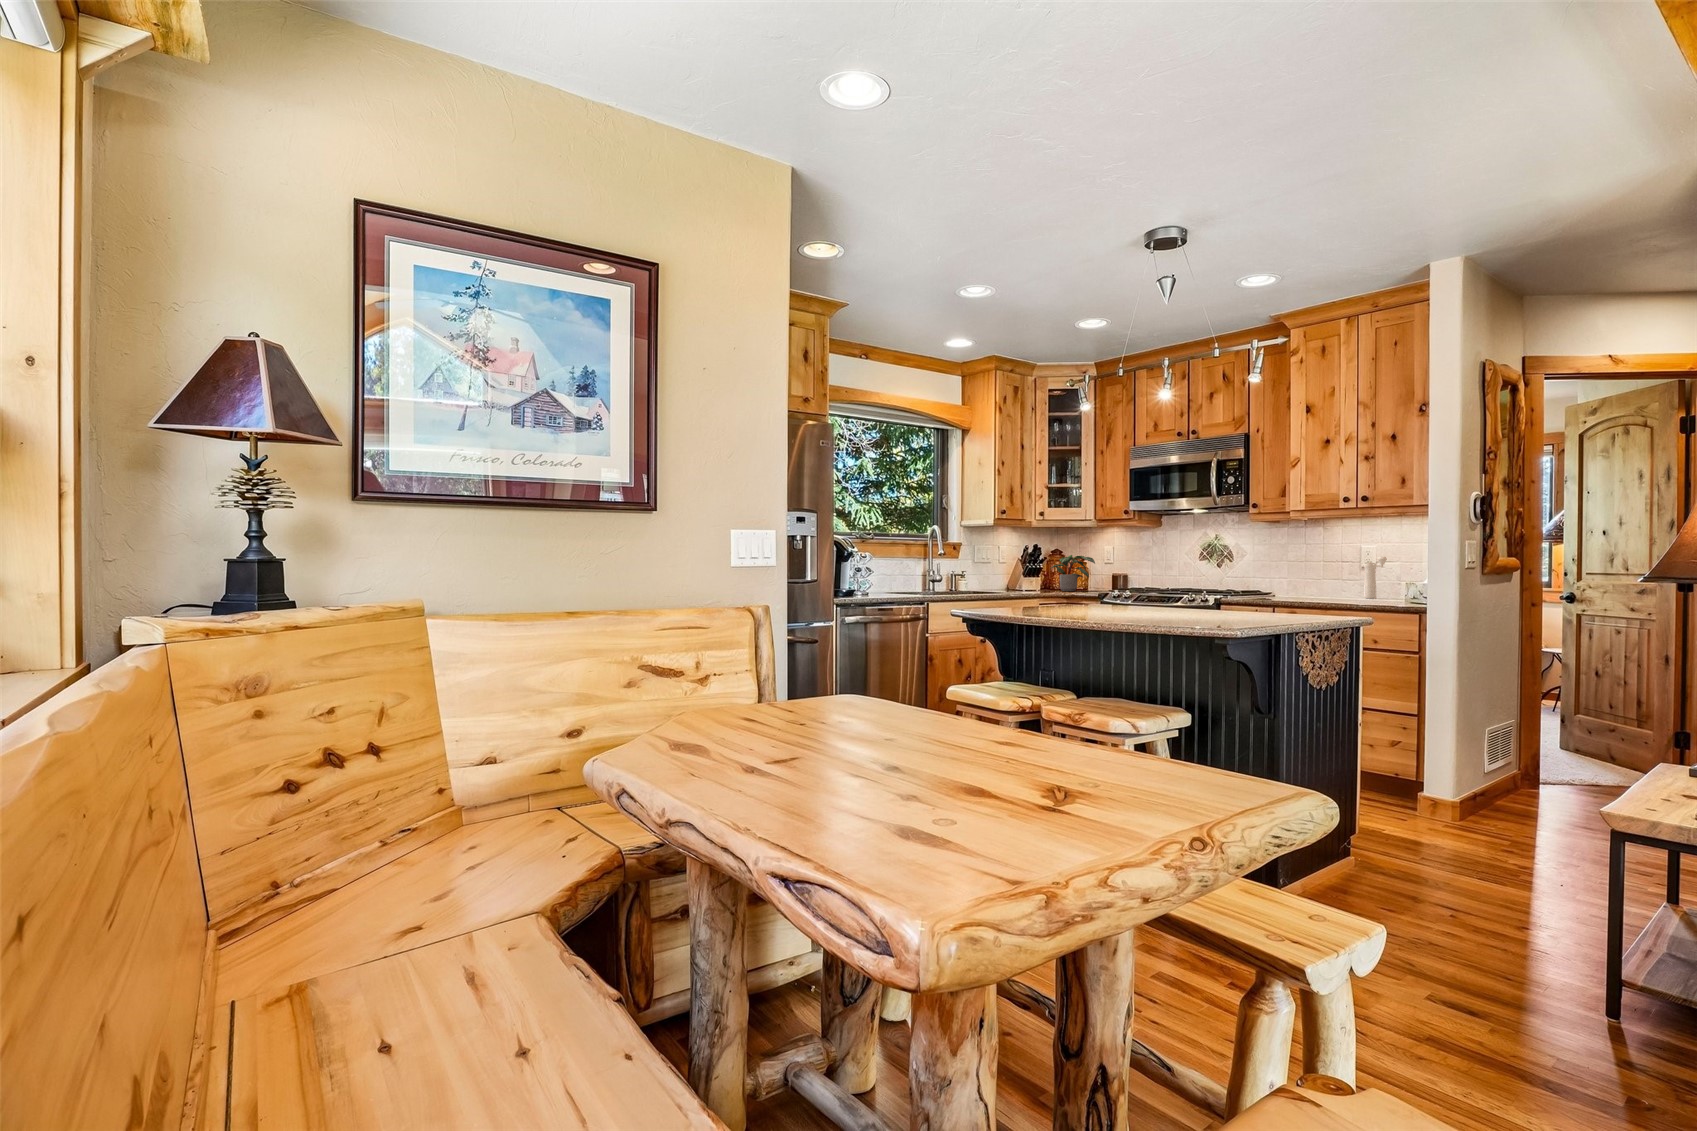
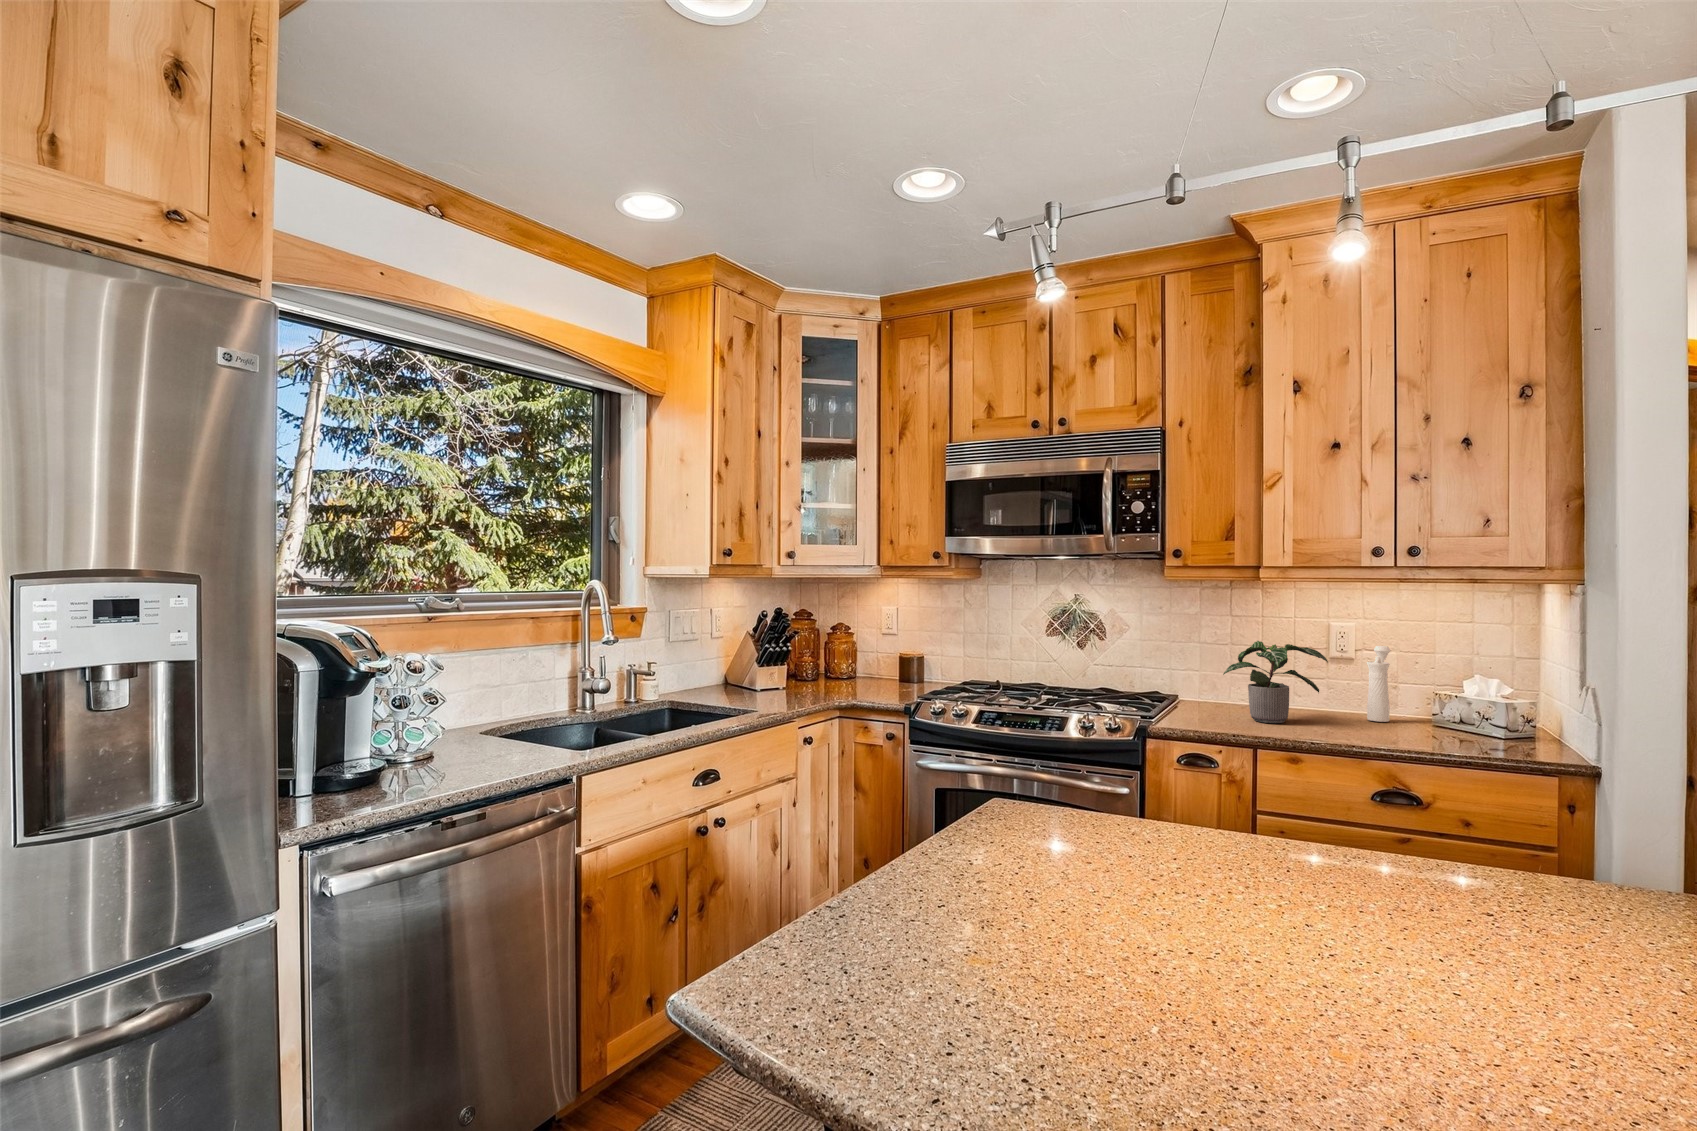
potted plant: present [1052,555,1095,591] -> present [1223,641,1328,723]

